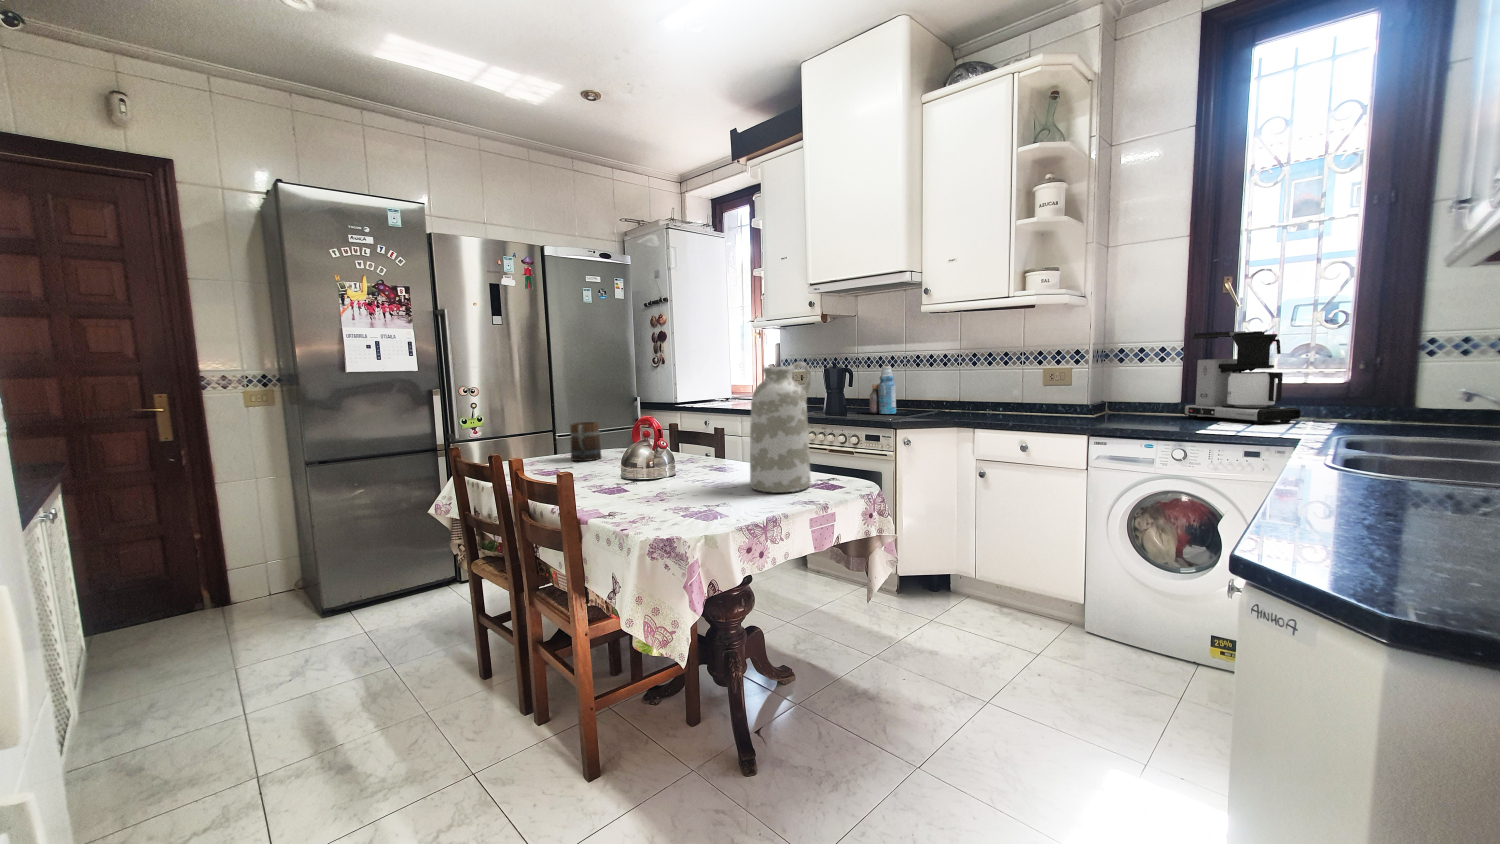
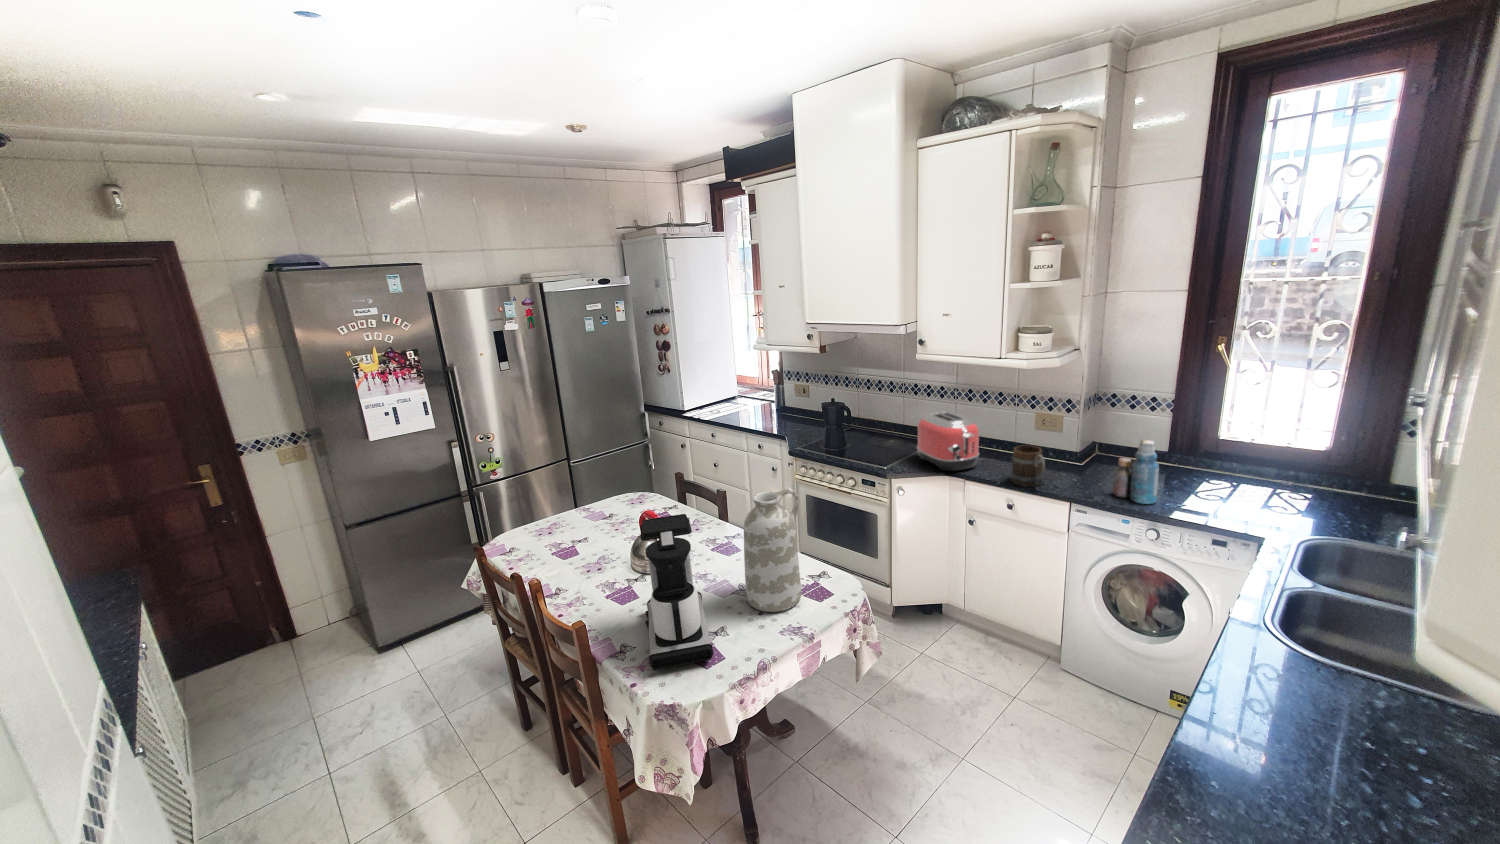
coffee maker: present [1181,331,1301,424] -> present [640,514,713,670]
bottle: present [870,366,896,414] -> present [1112,440,1159,504]
toaster: none [922,367,988,420] -> present [917,411,979,471]
mug: present [570,422,601,461] -> present [1011,446,1045,487]

